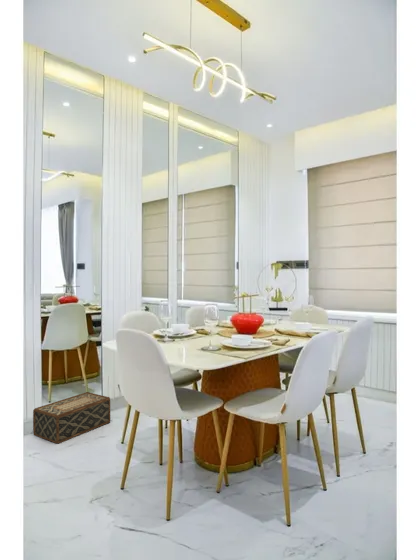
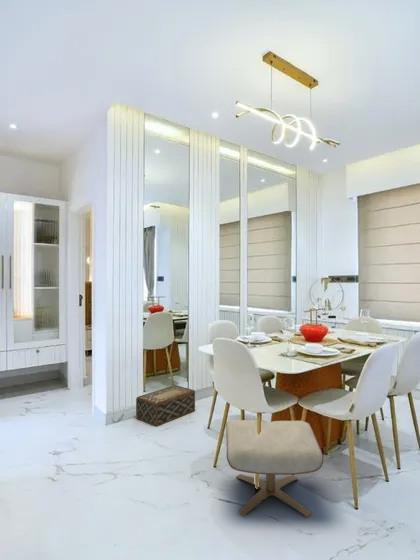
ottoman: none [125,428,243,548] -> present [226,420,323,517]

